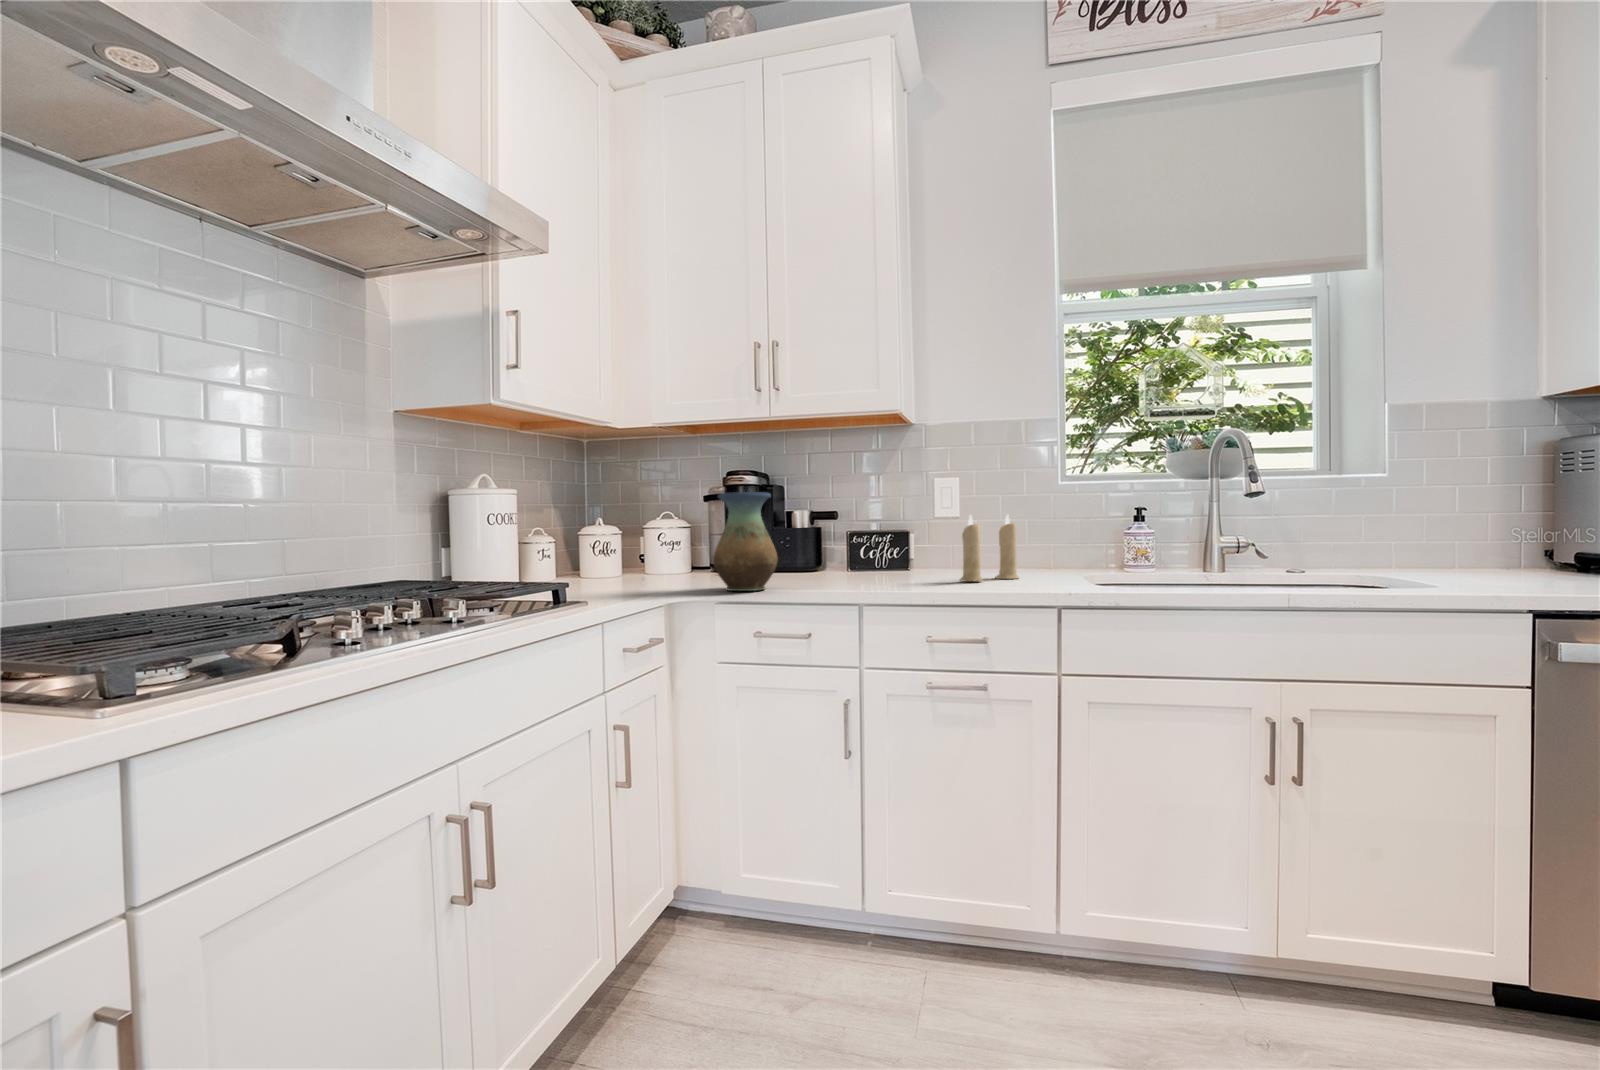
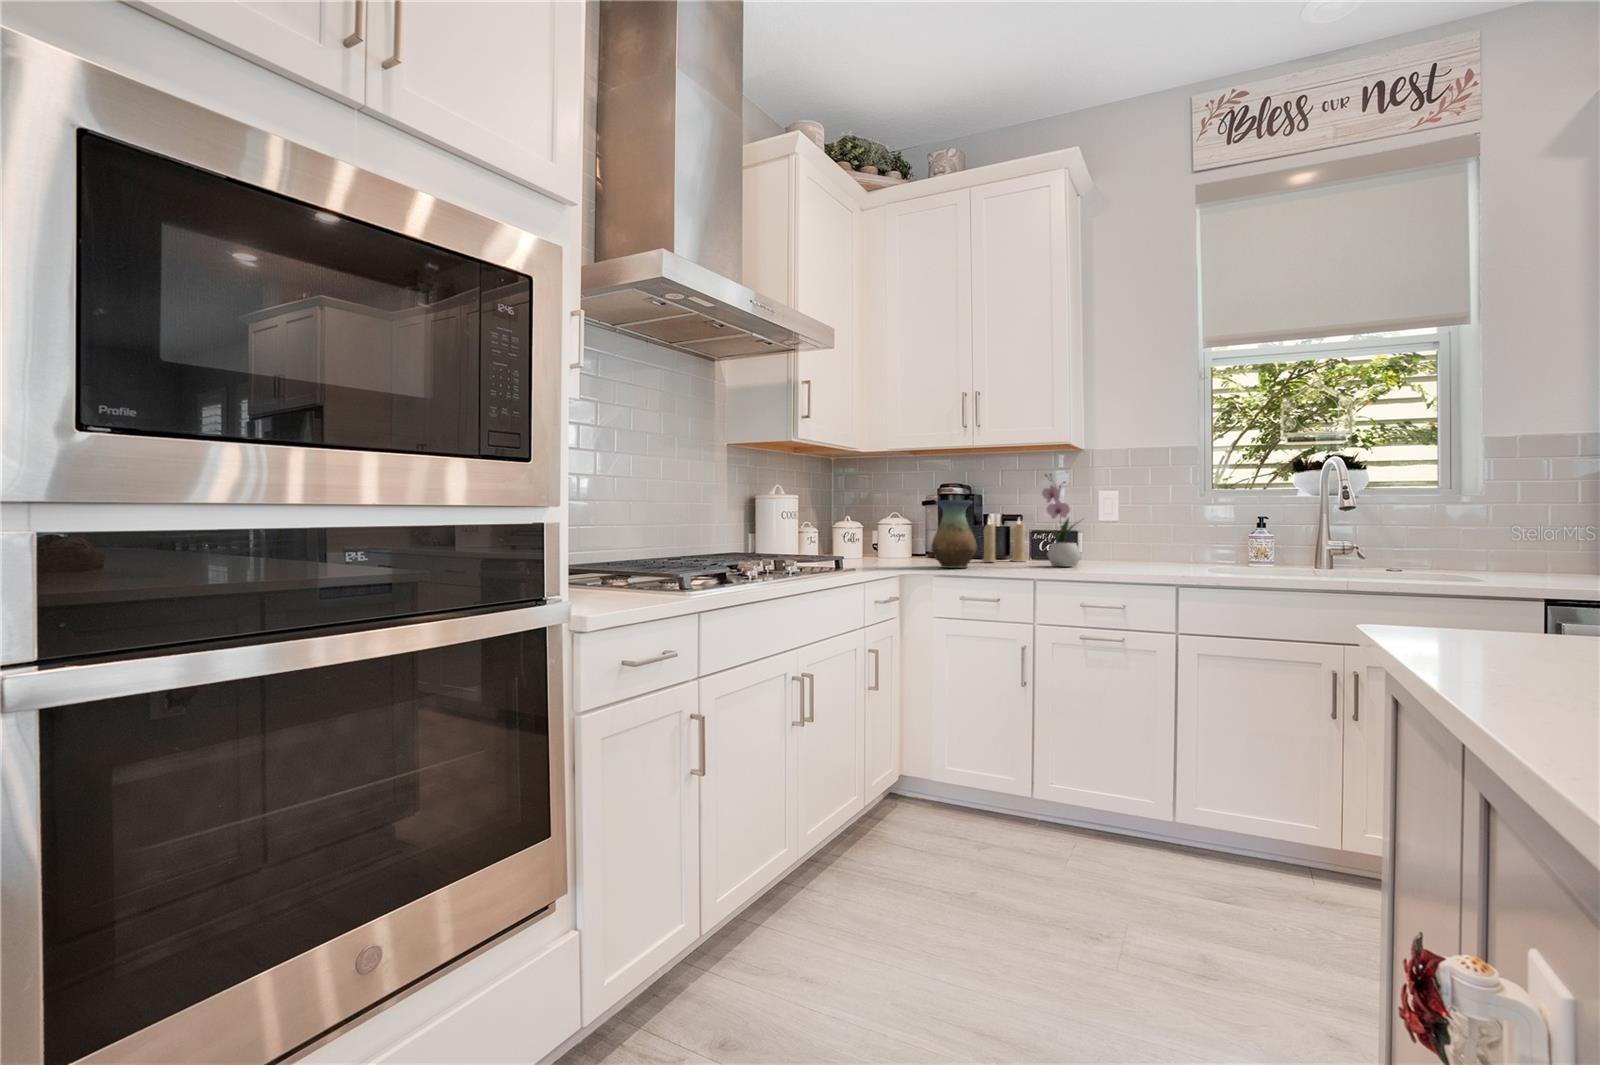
flower arrangement: none [865,454,923,583] -> present [1042,474,1081,566]
candle: present [960,515,1018,581] -> present [982,519,1026,562]

